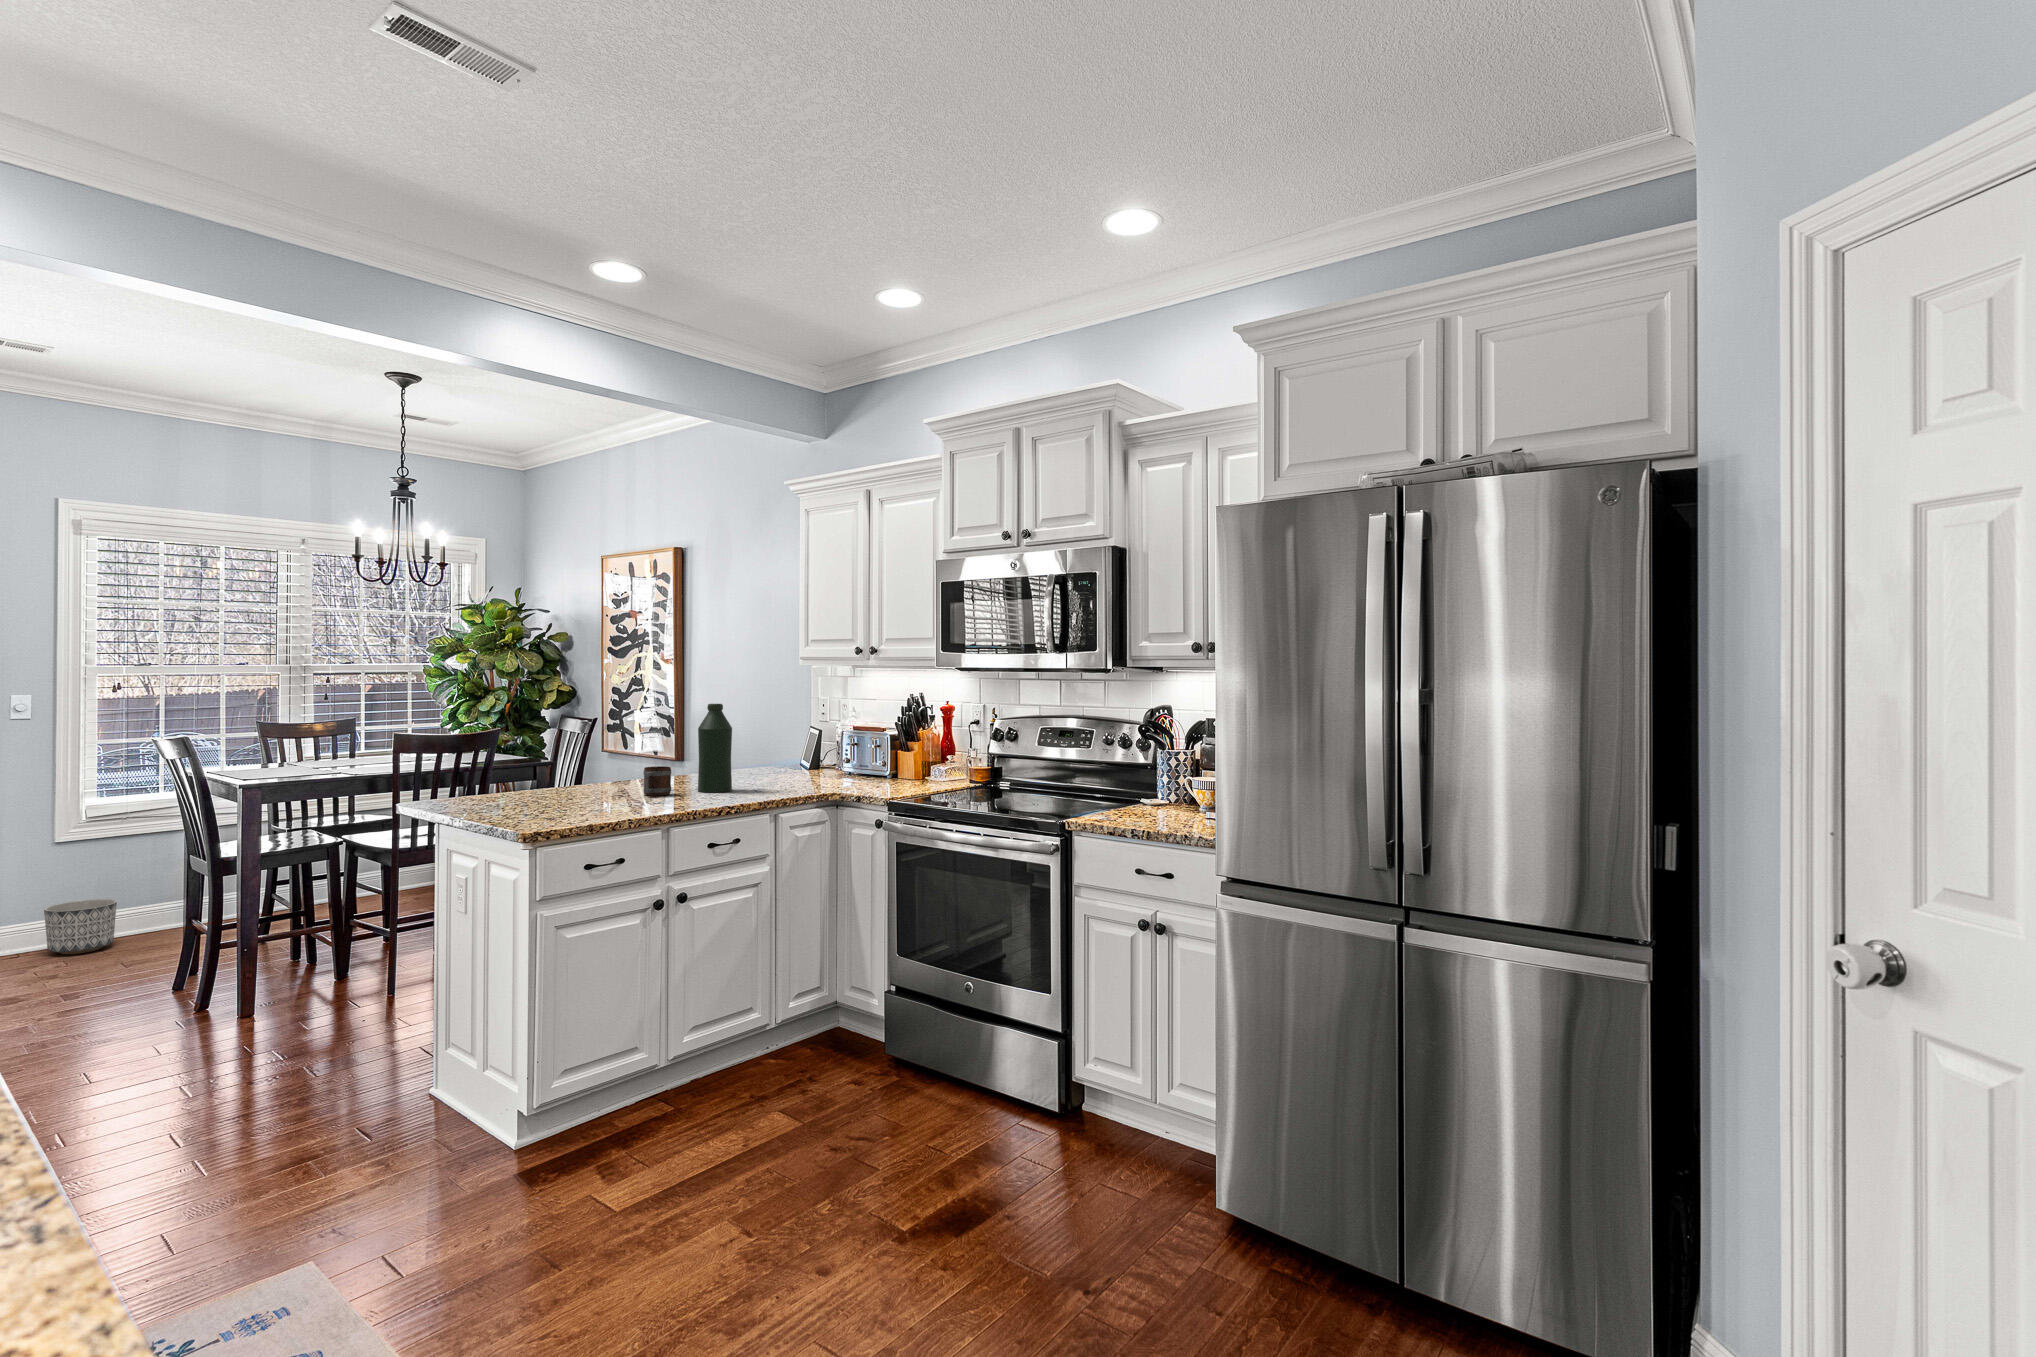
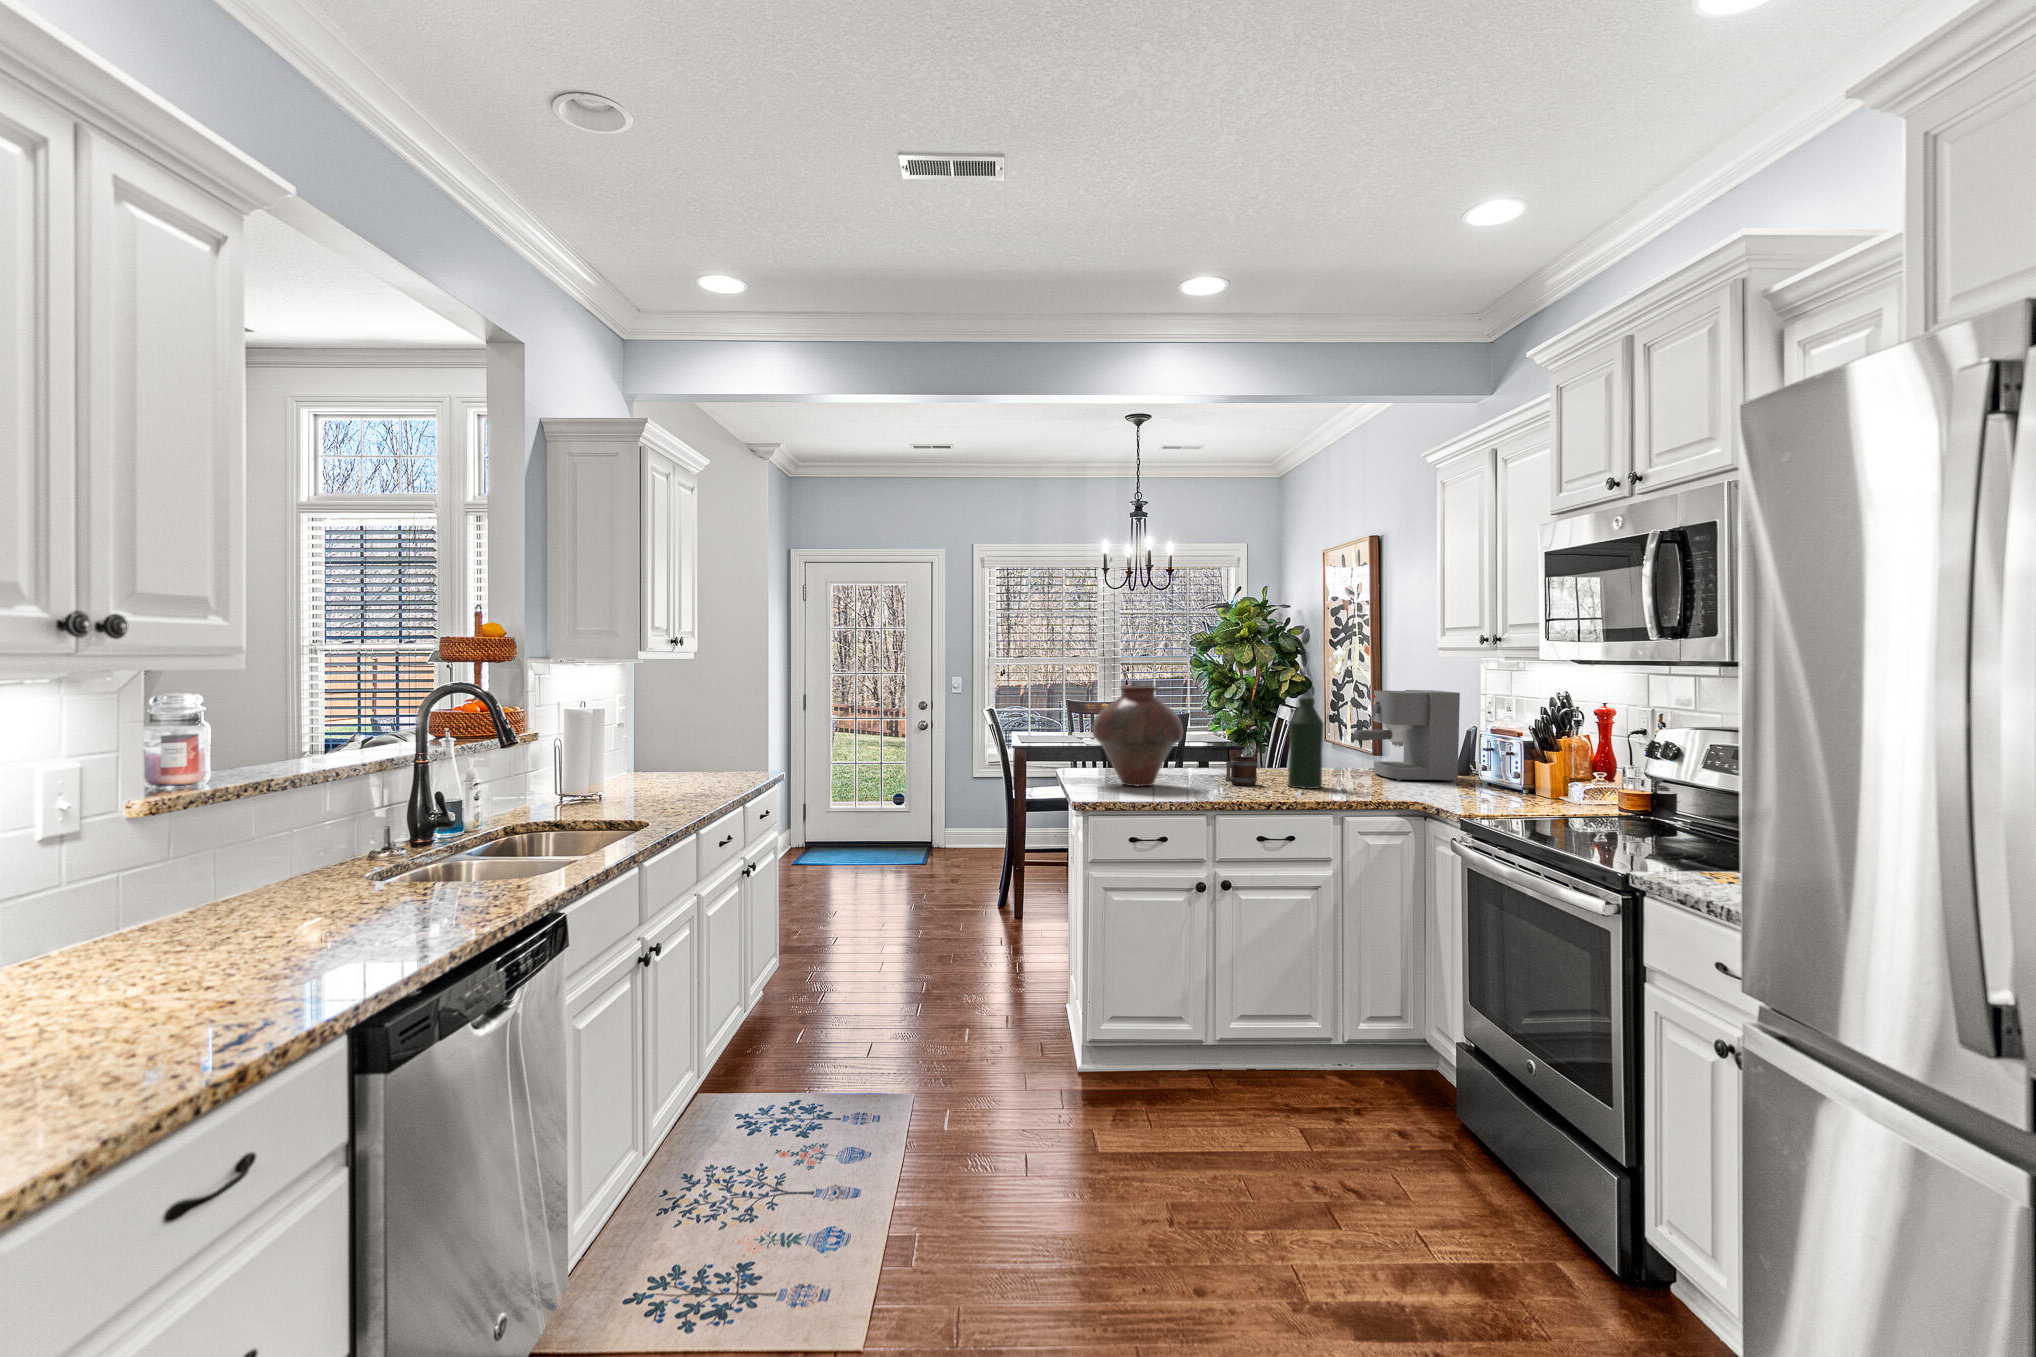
coffee maker: none [731,694,818,778] -> present [1353,690,1460,782]
vase: none [503,698,612,808] -> present [1092,686,1183,786]
planter: present [44,899,117,954] -> none [942,820,981,858]

